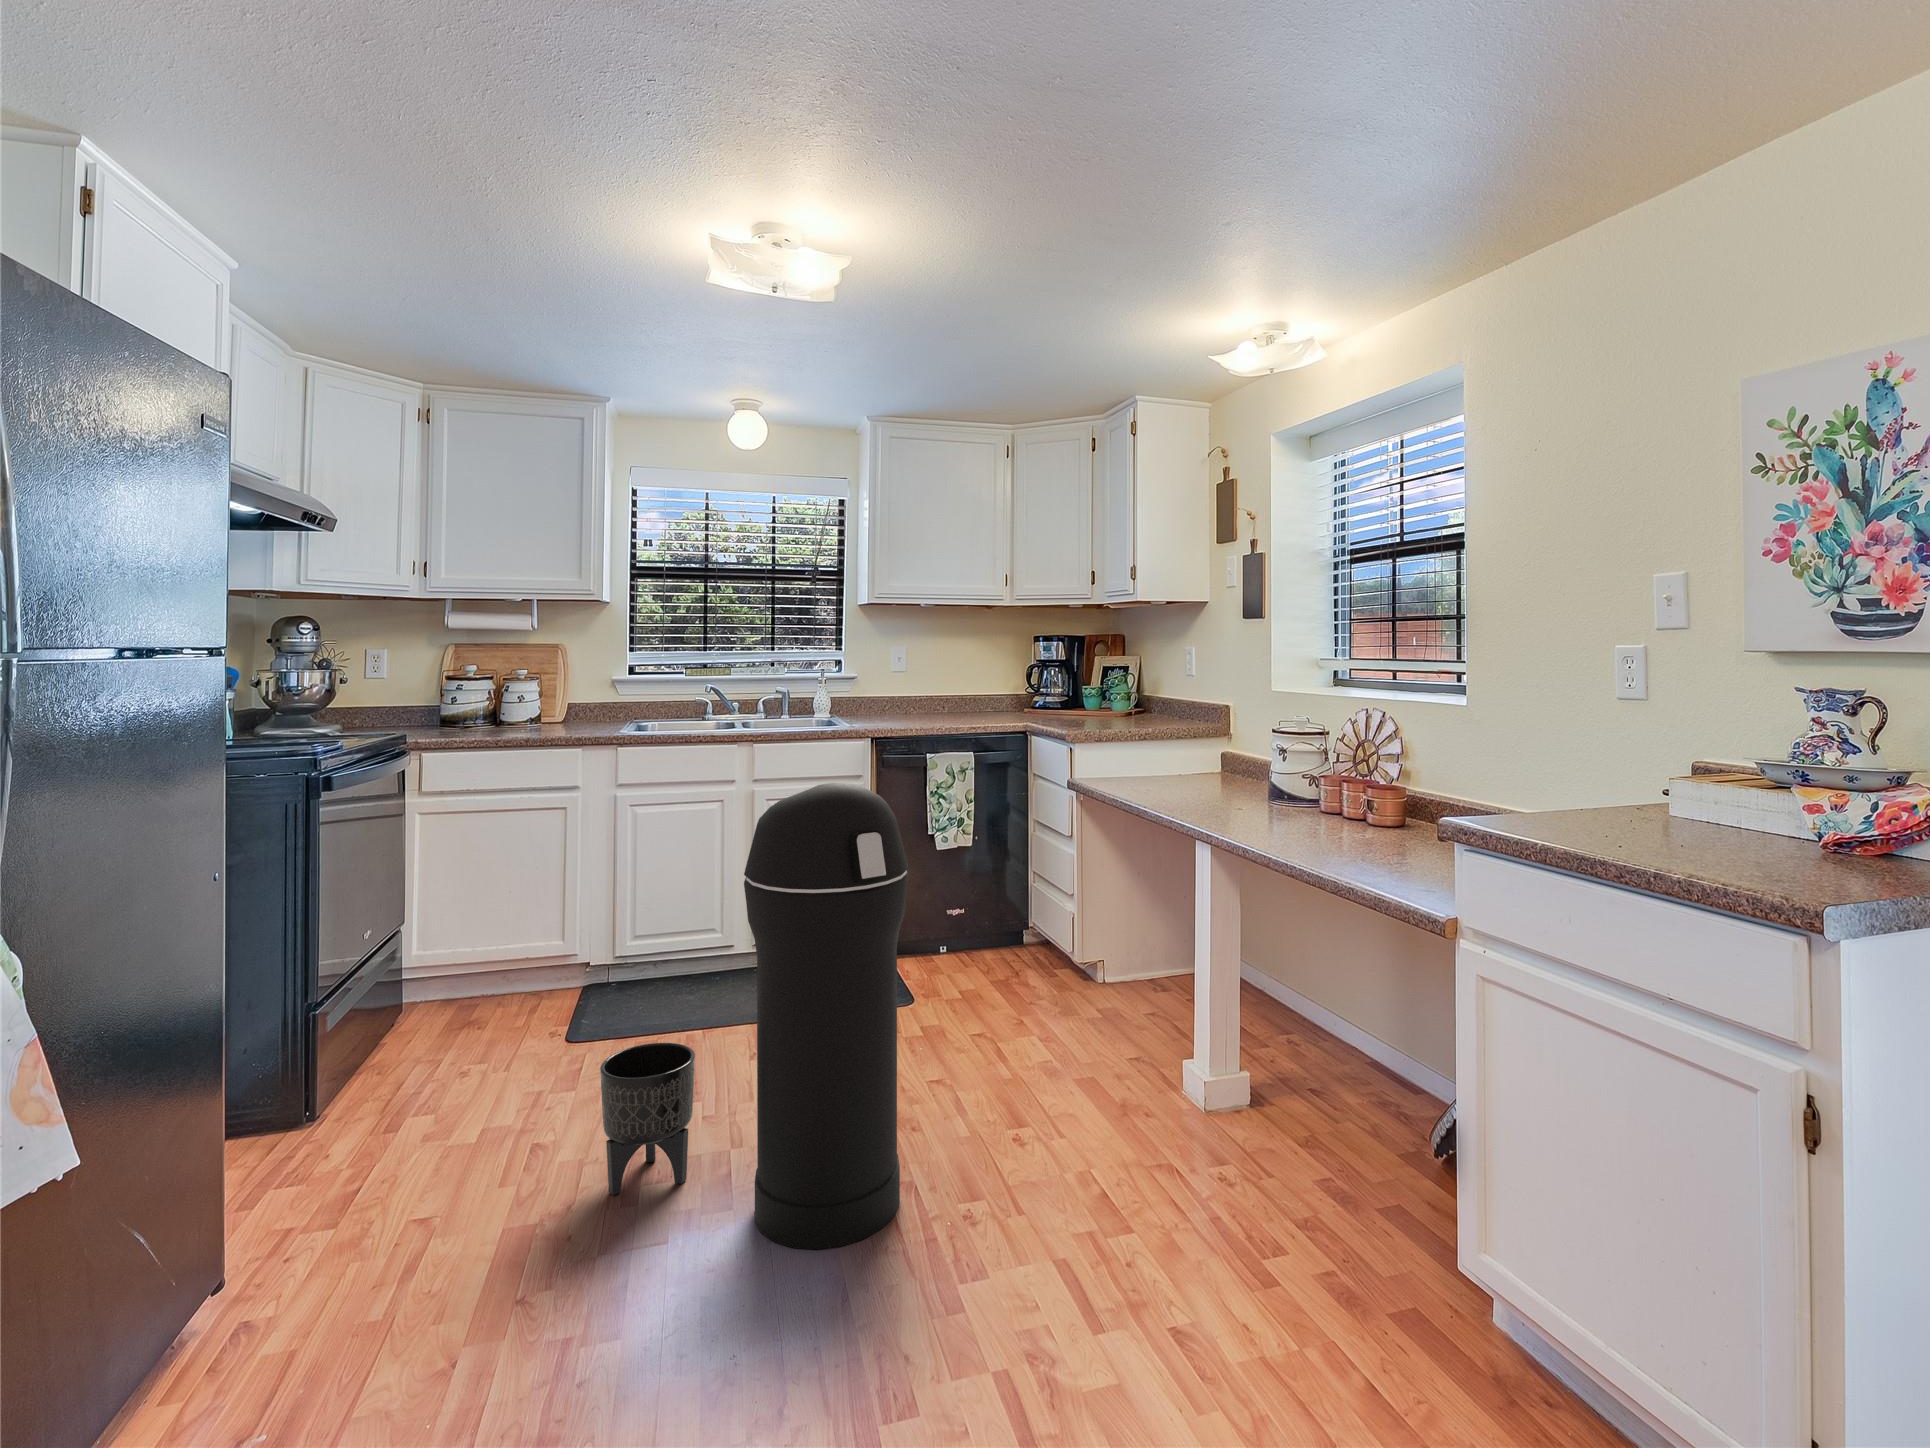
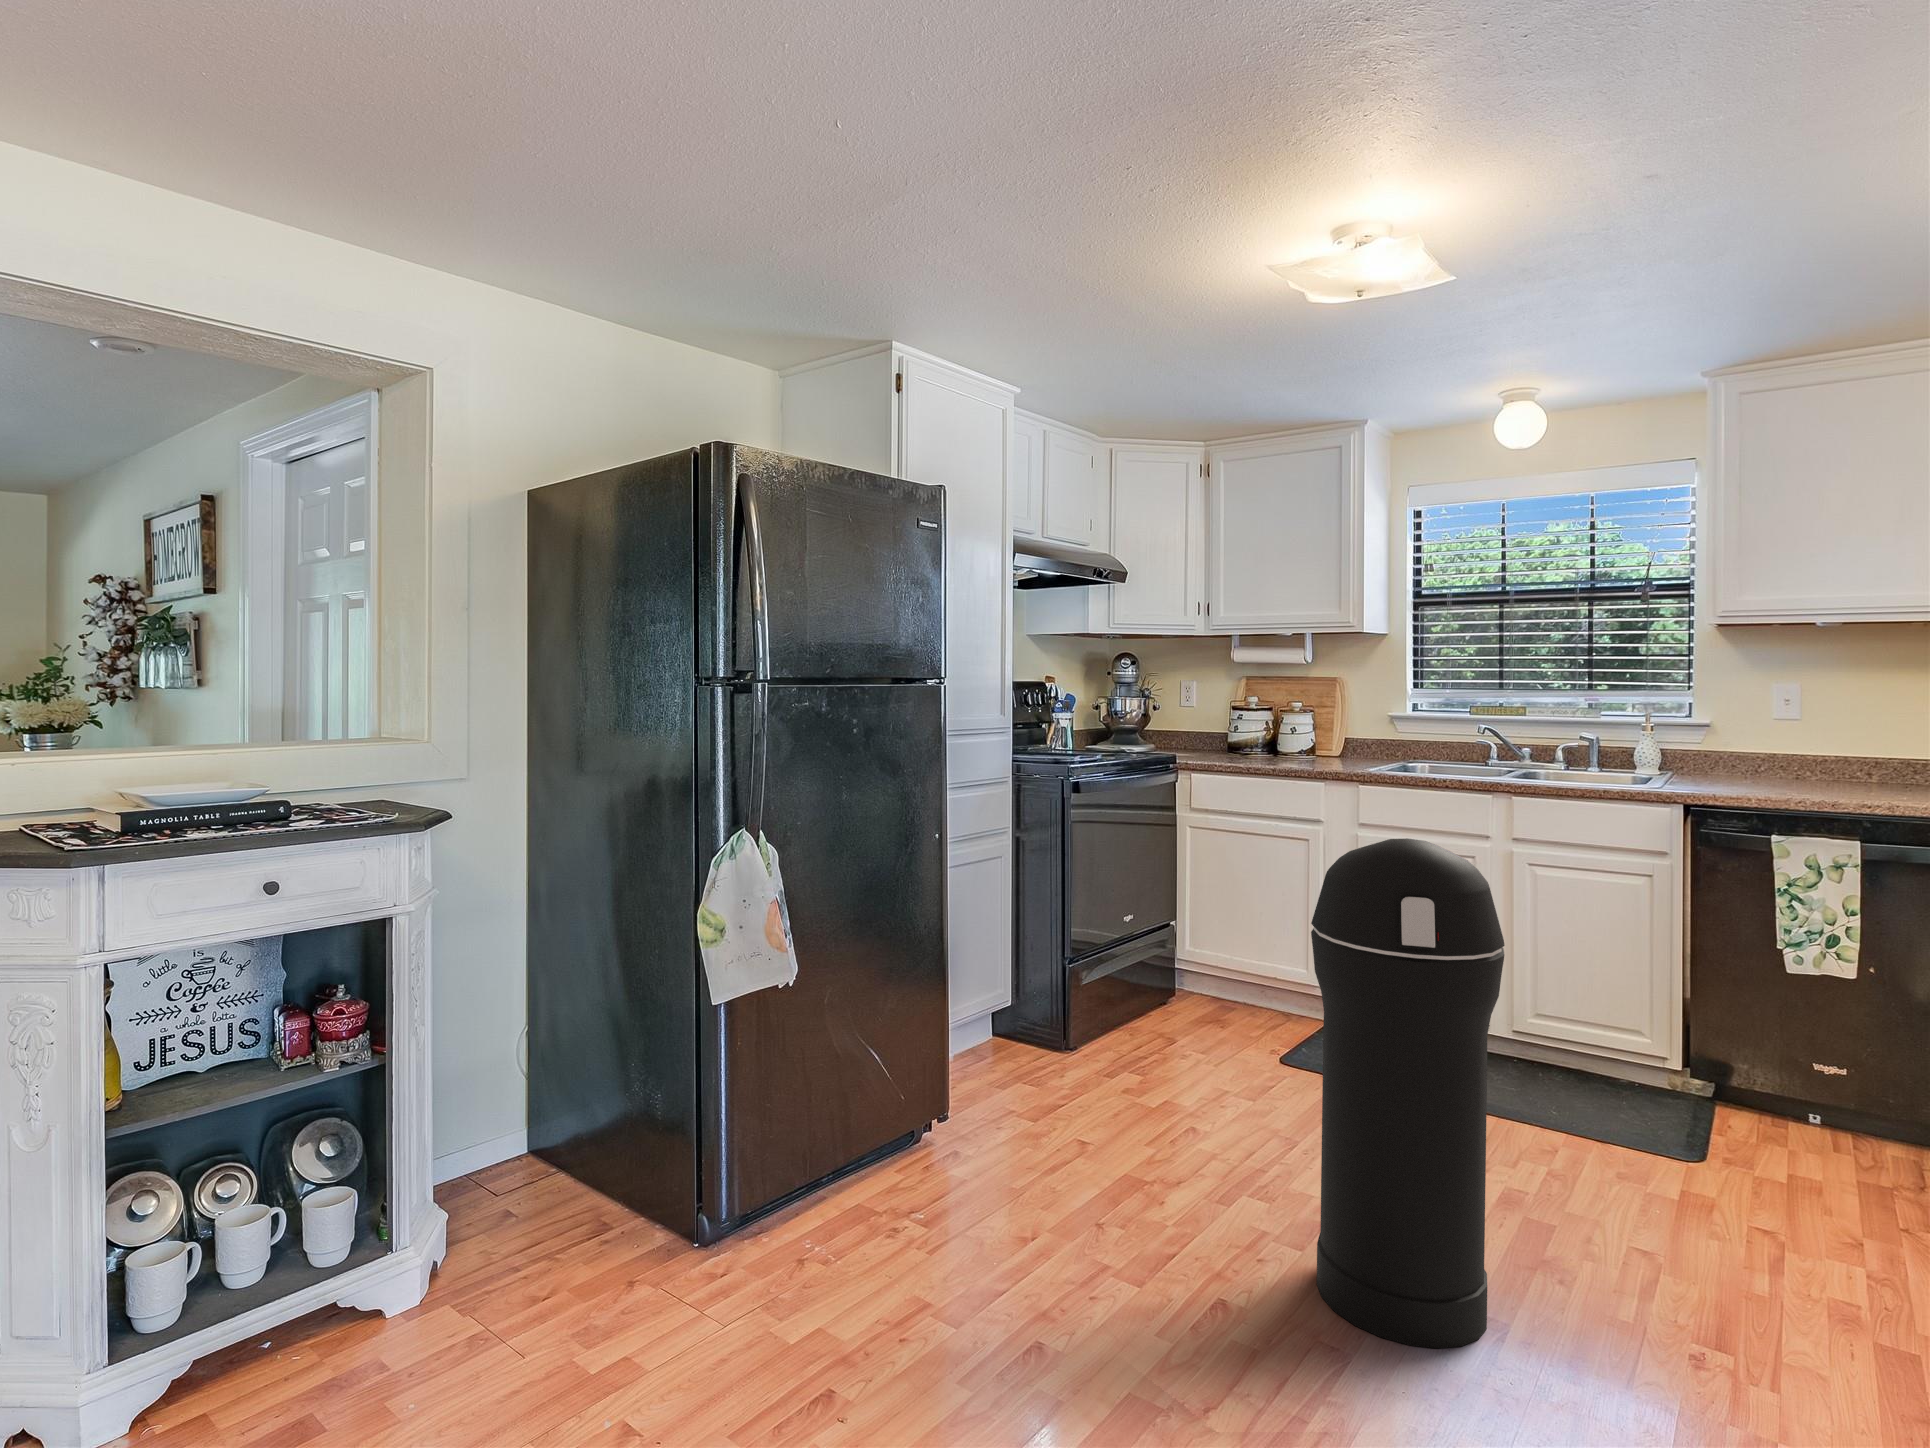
planter: present [600,1043,695,1195] -> none [1217,1066,1306,1212]

